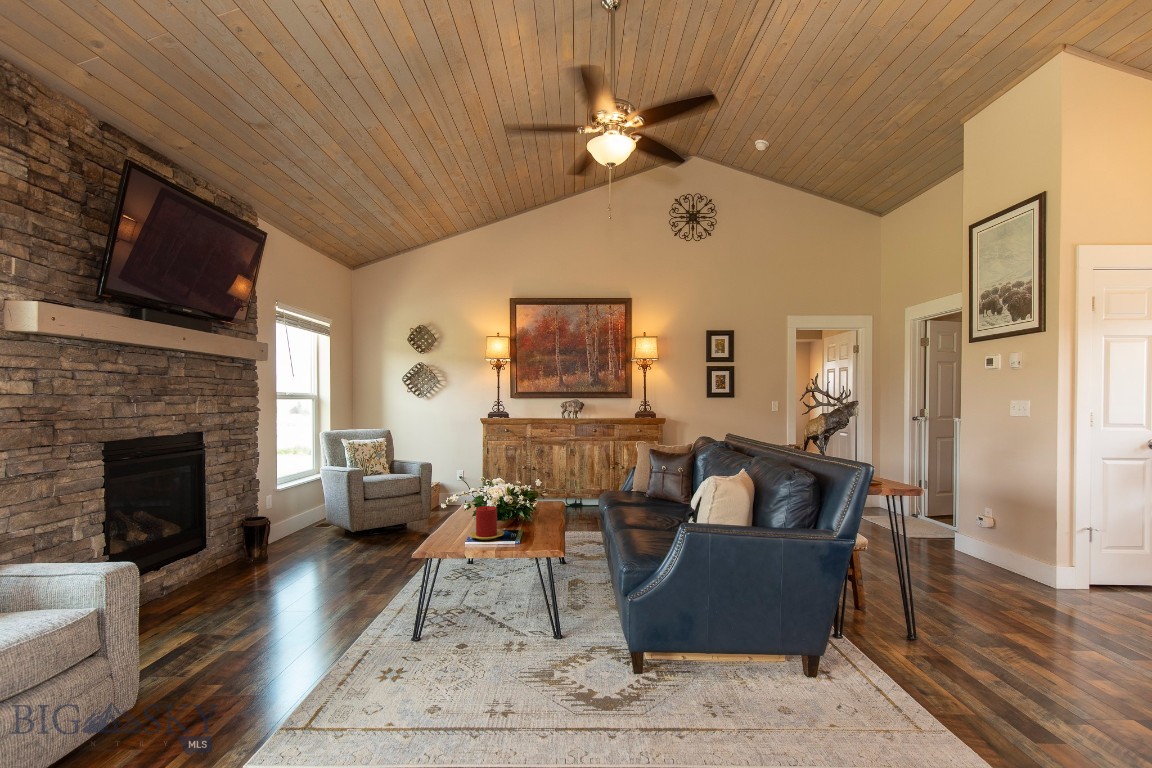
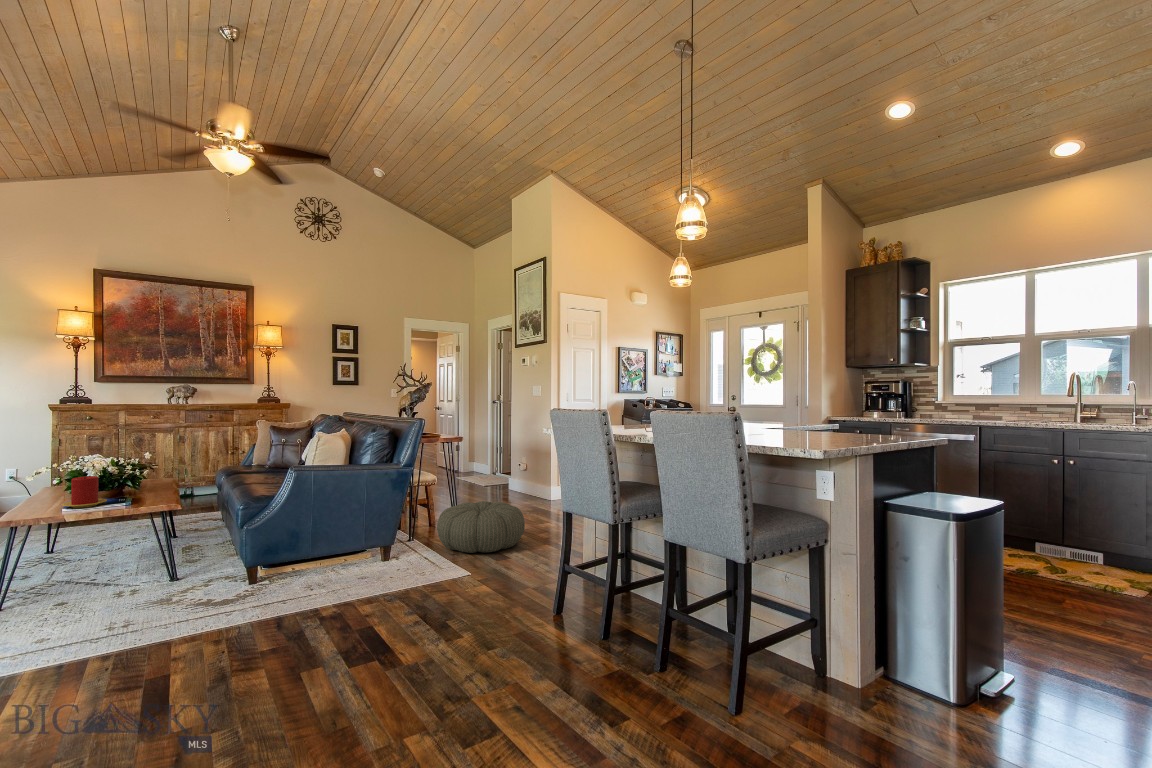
pouf: none [878,592,1050,697] -> present [437,501,525,553]

